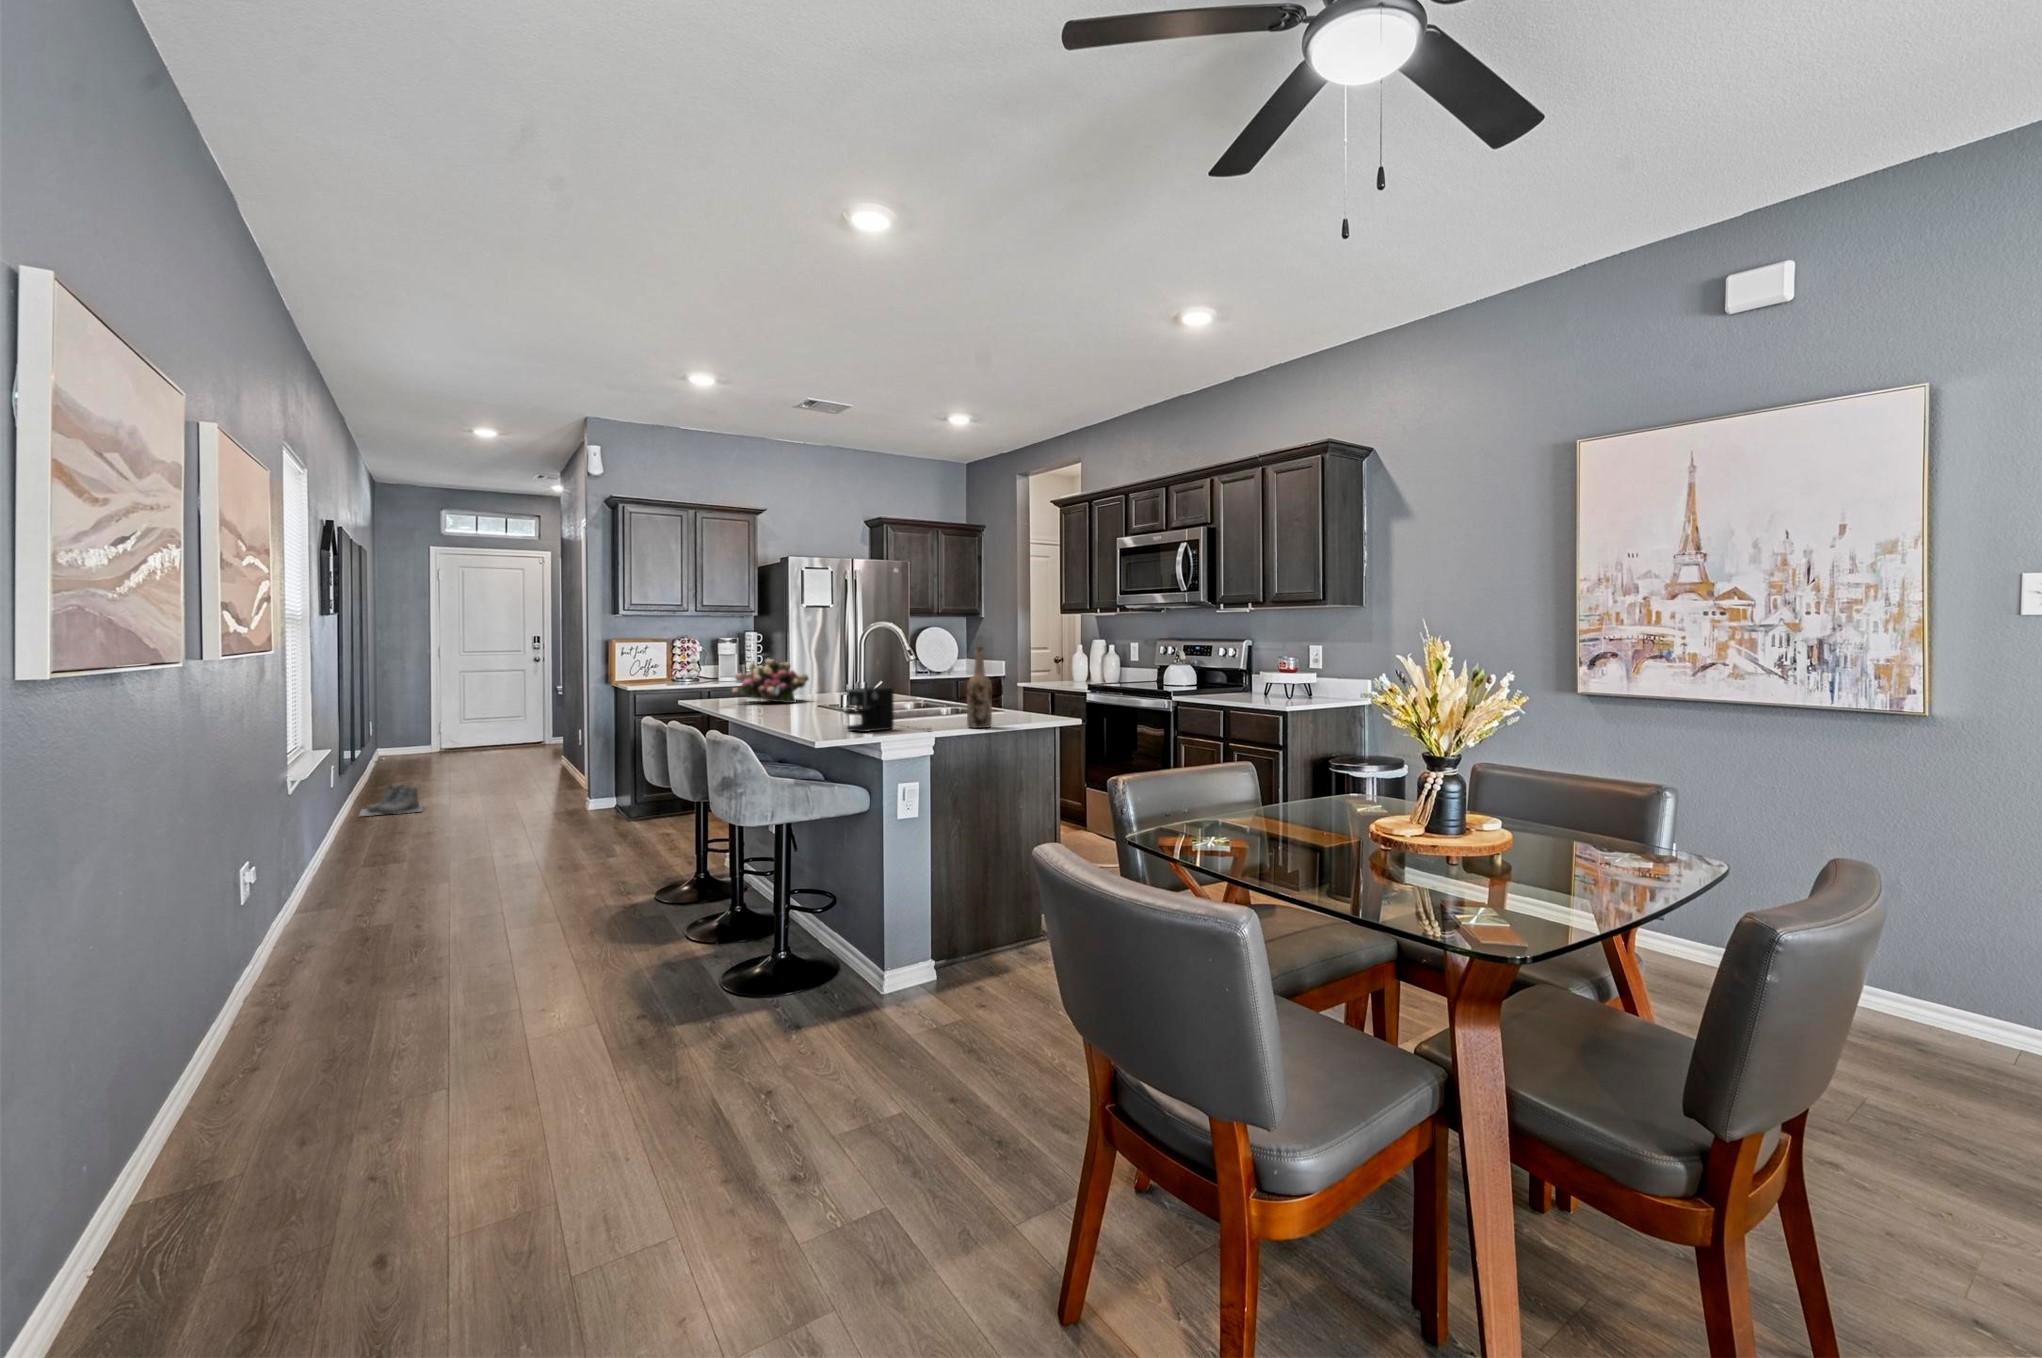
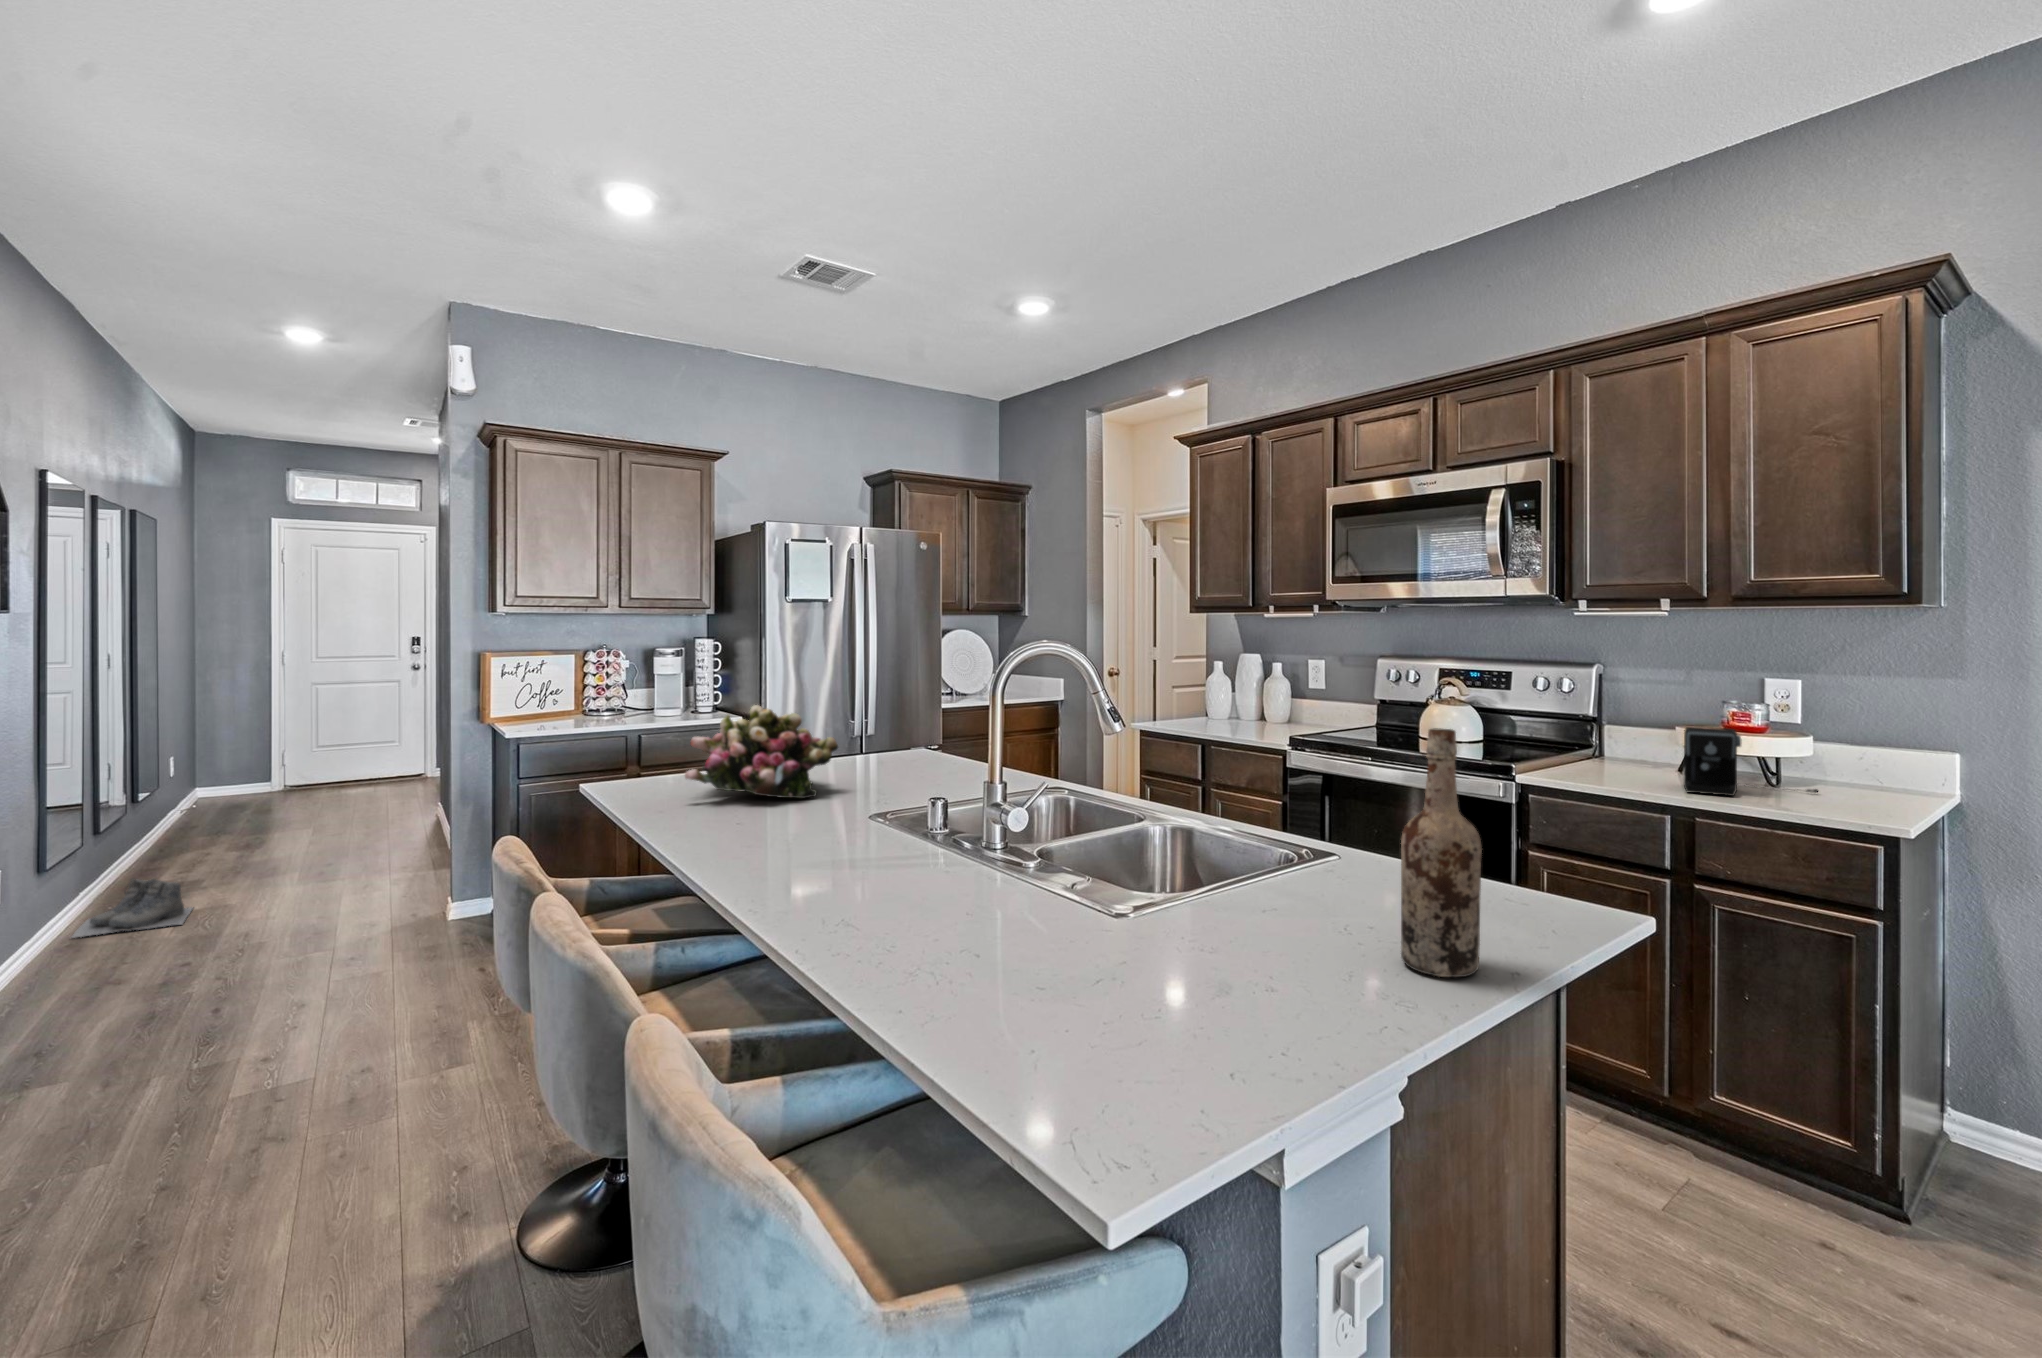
coffee maker: present [845,687,930,732] -> present [1684,727,1818,796]

